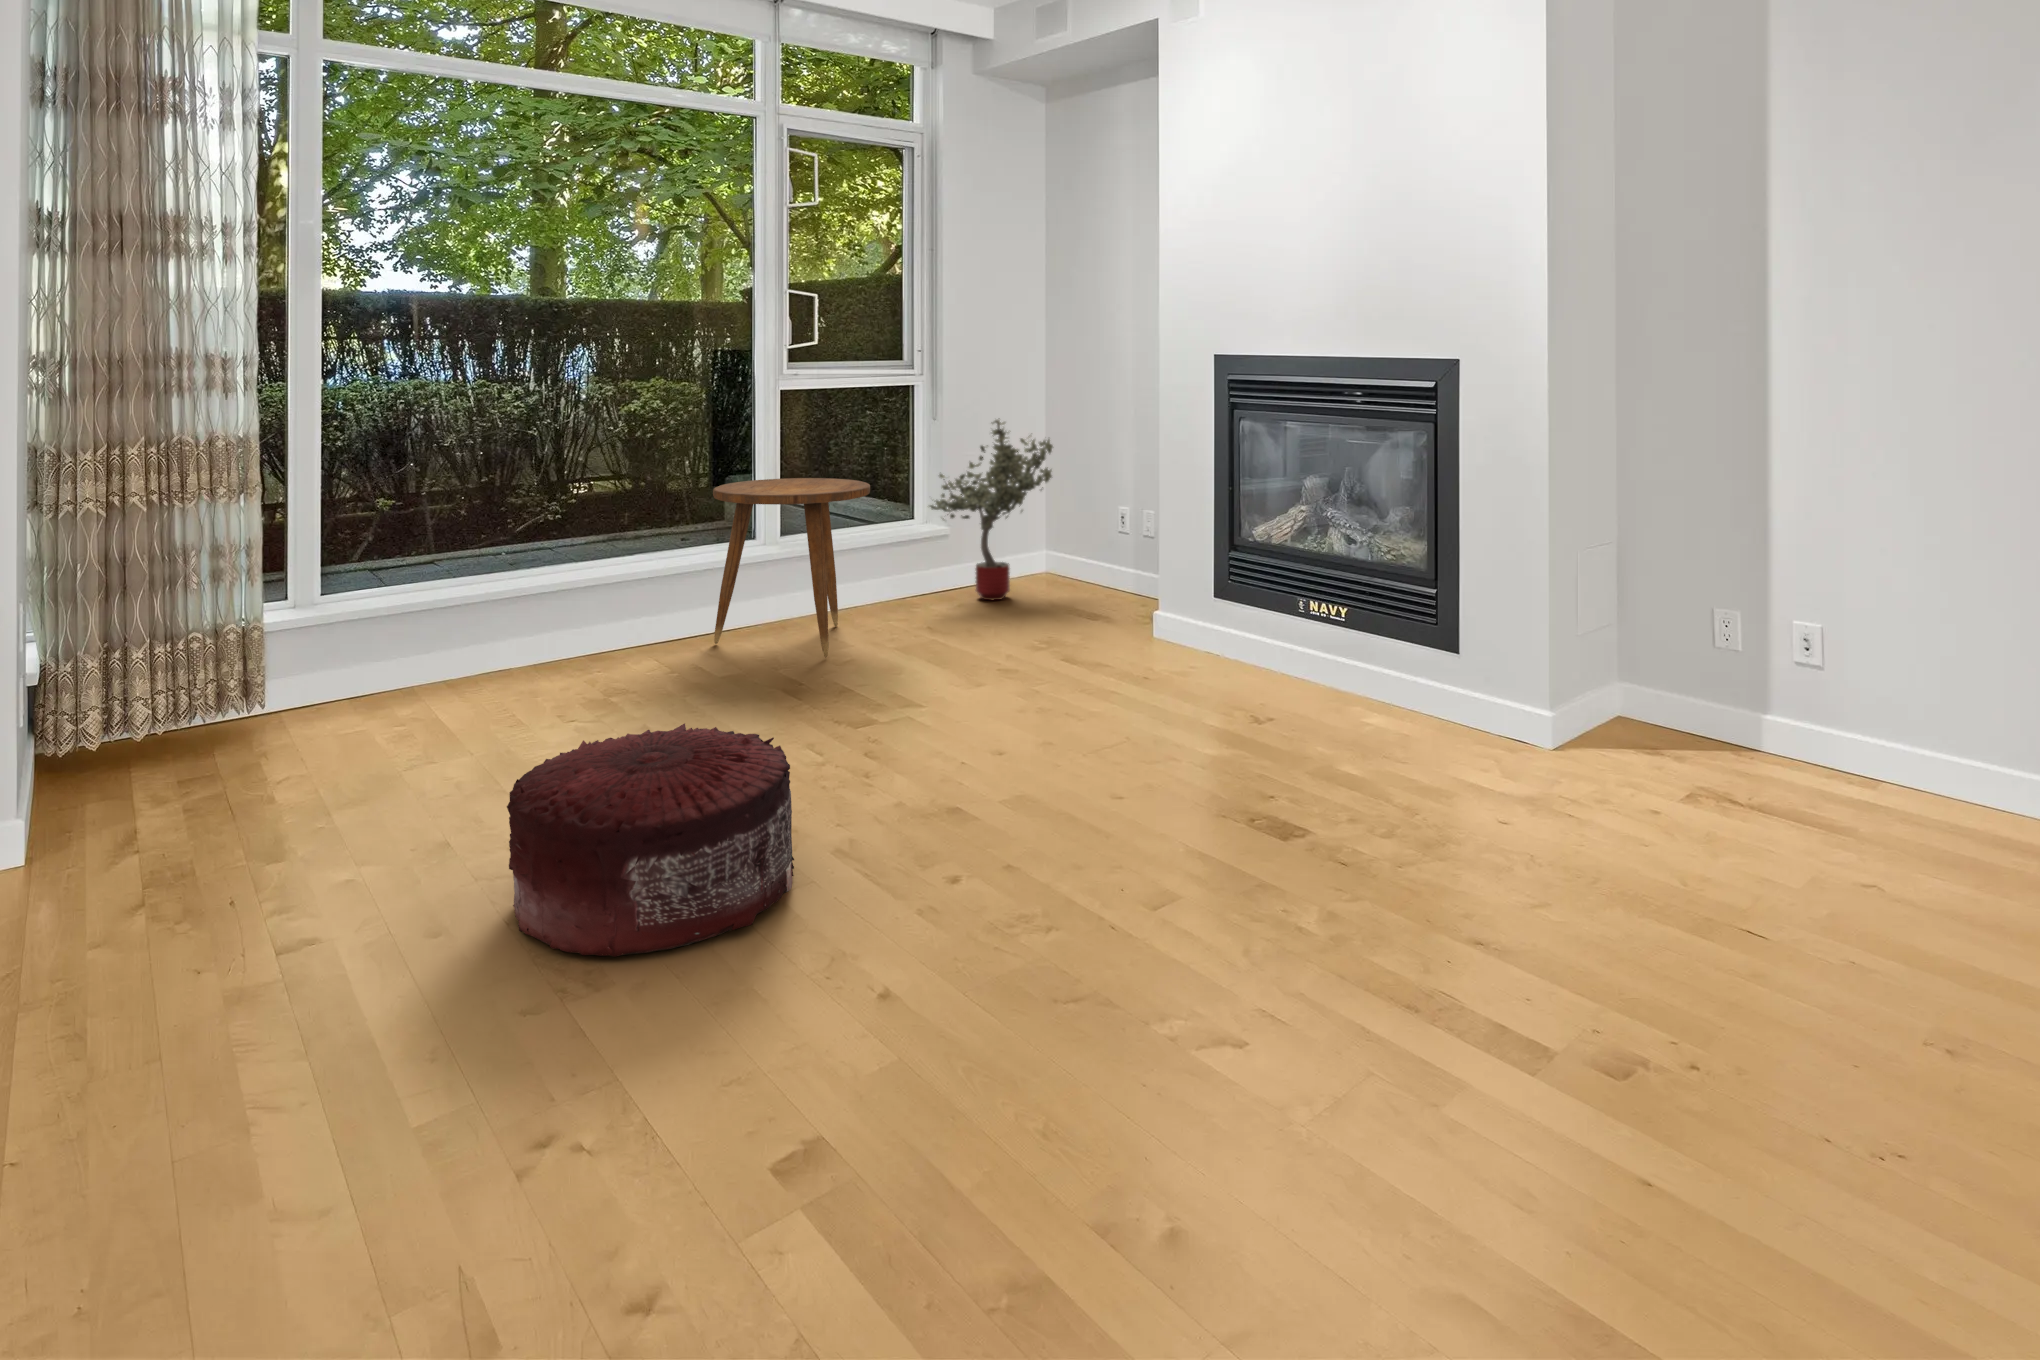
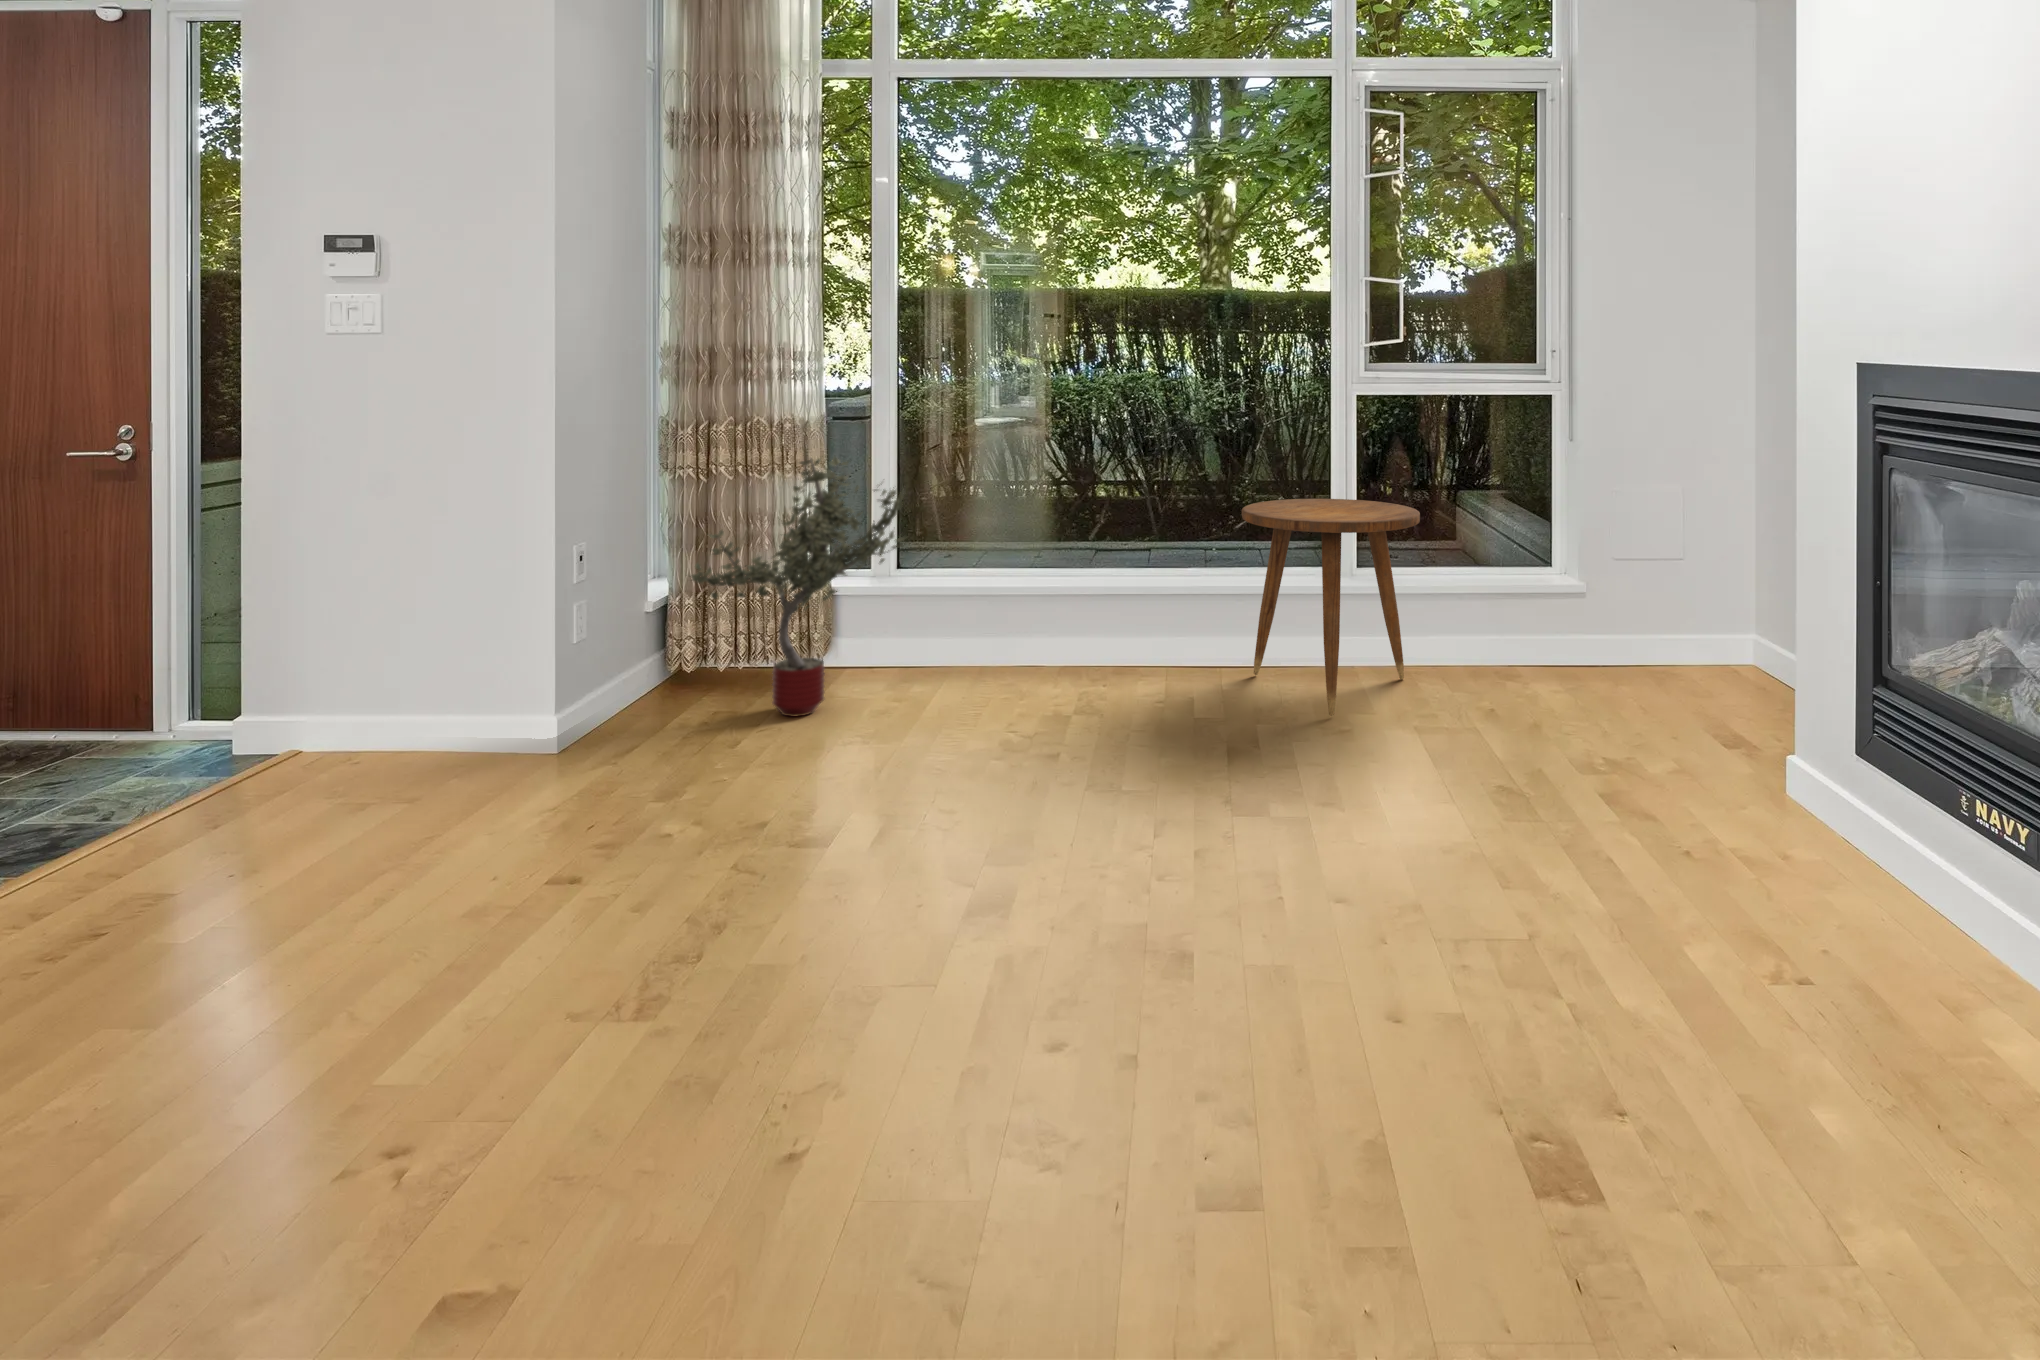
potted tree: present [929,419,1053,600] -> present [691,457,906,716]
pouf: present [507,723,794,957] -> none [570,766,907,1048]

